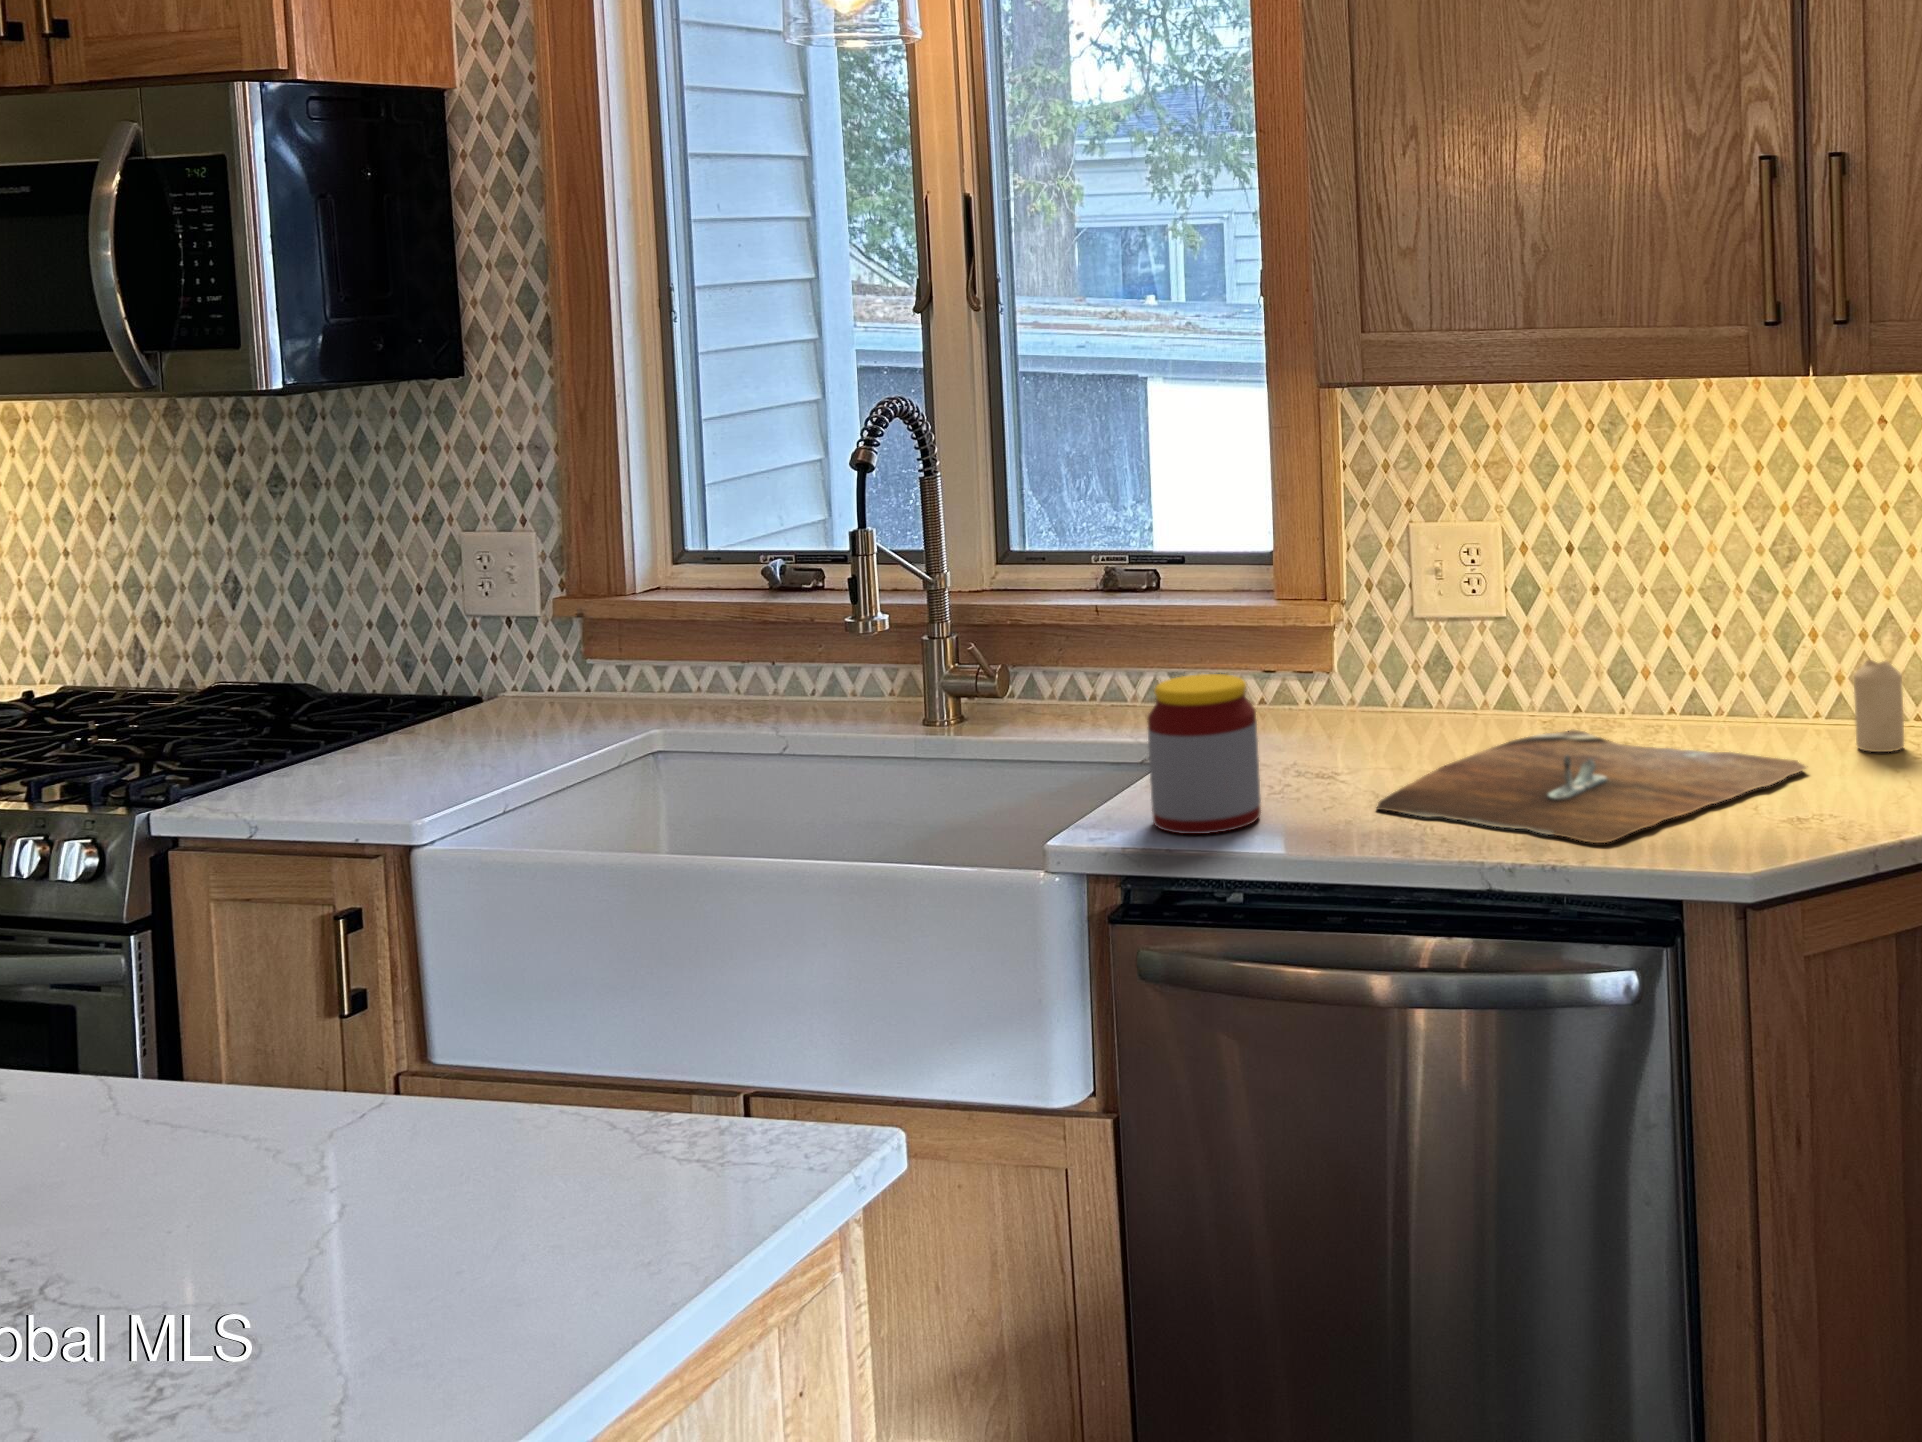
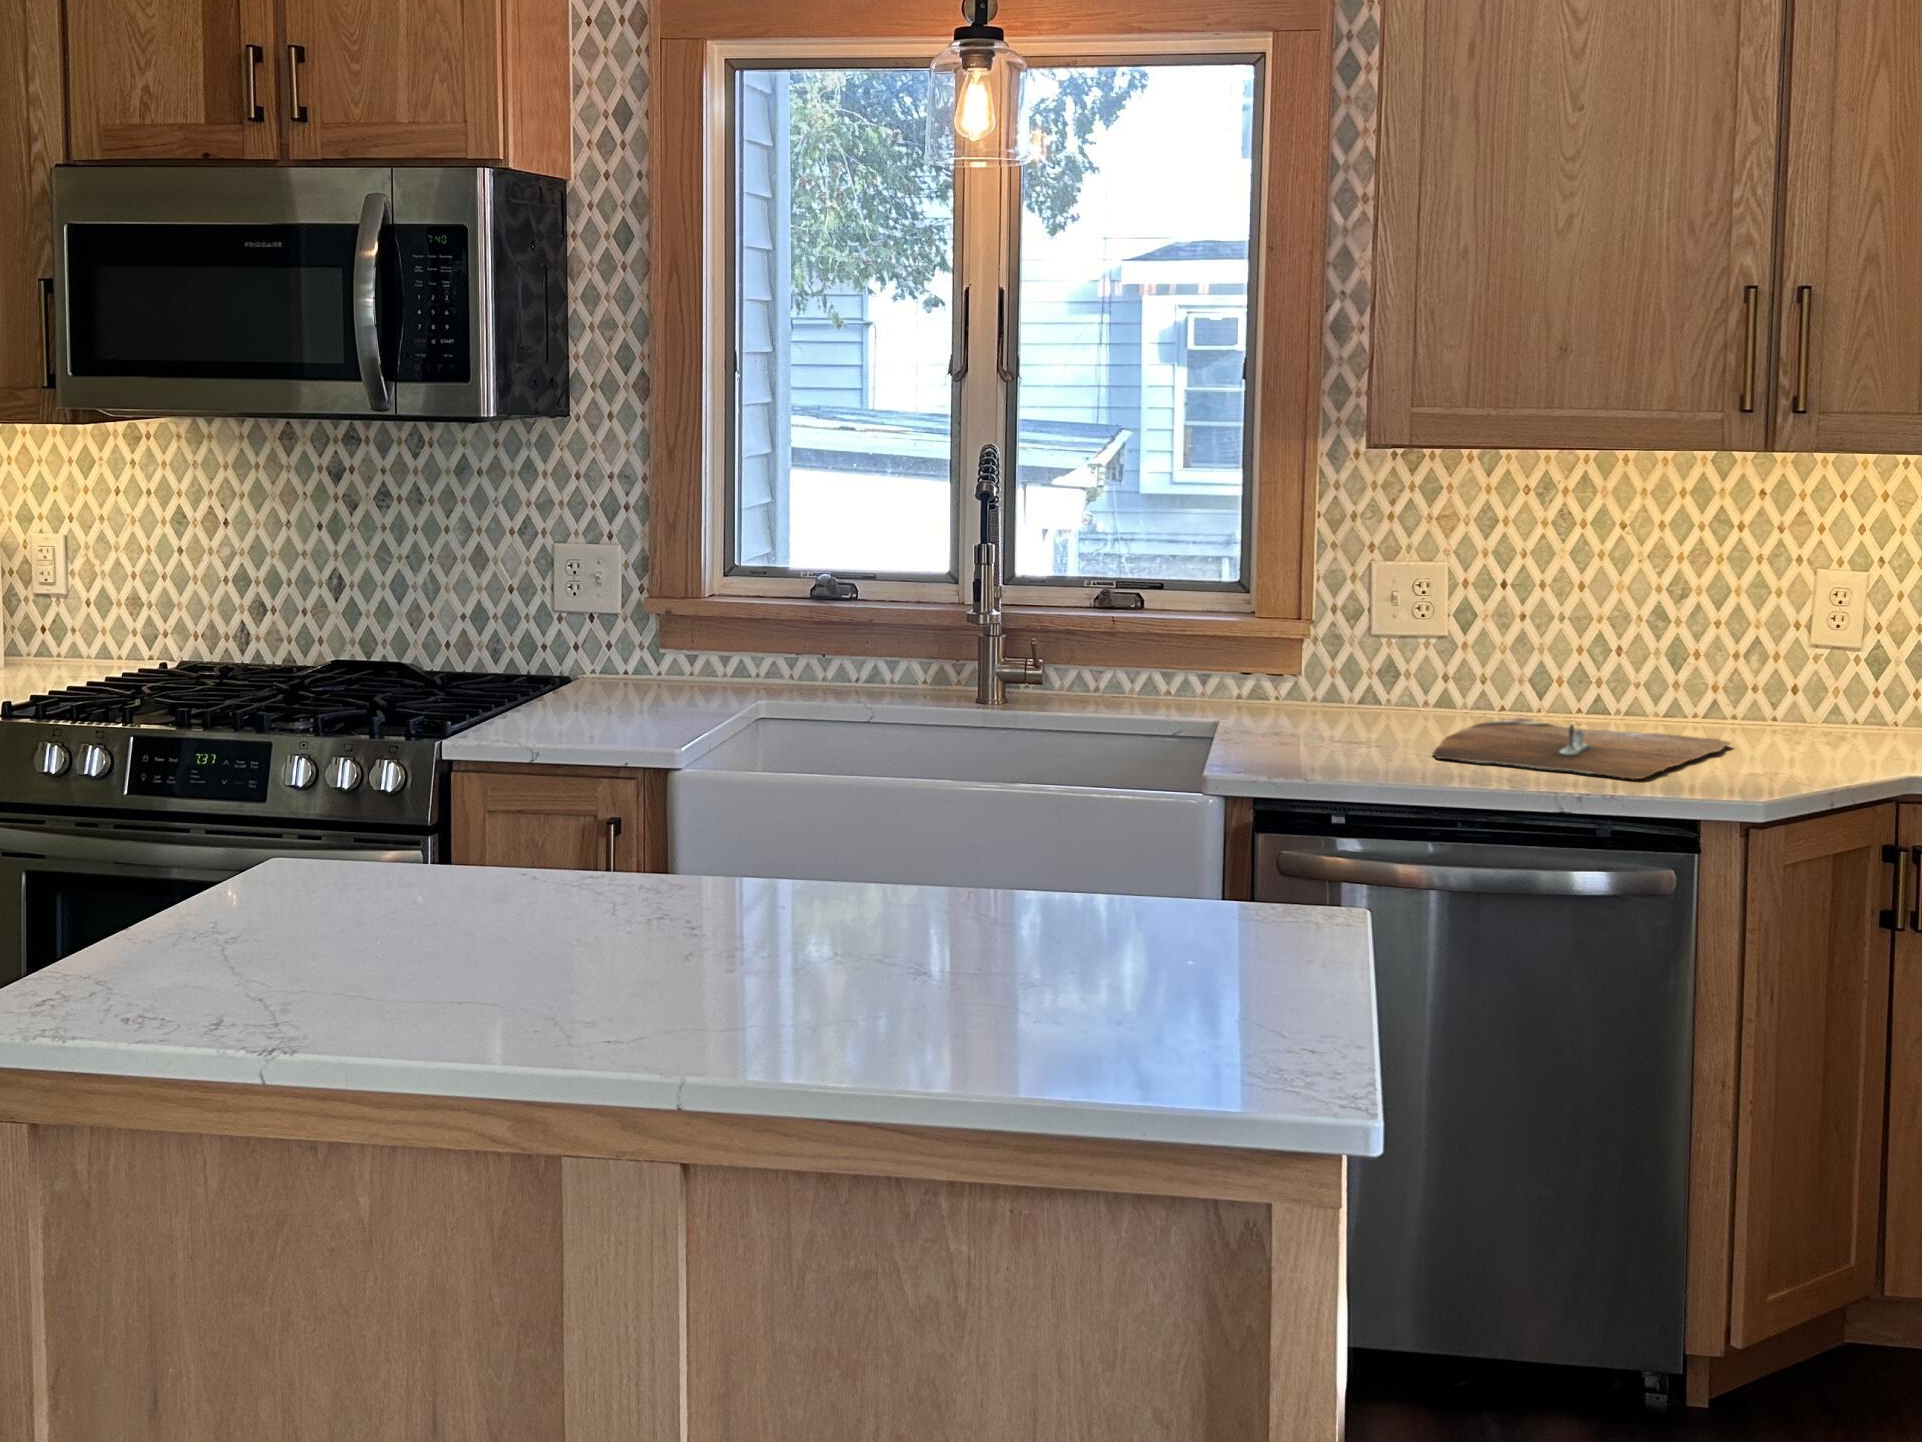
candle: present [1854,660,1904,752] -> none [1748,669,1788,737]
jar: present [1147,674,1261,834] -> none [1275,654,1359,768]

